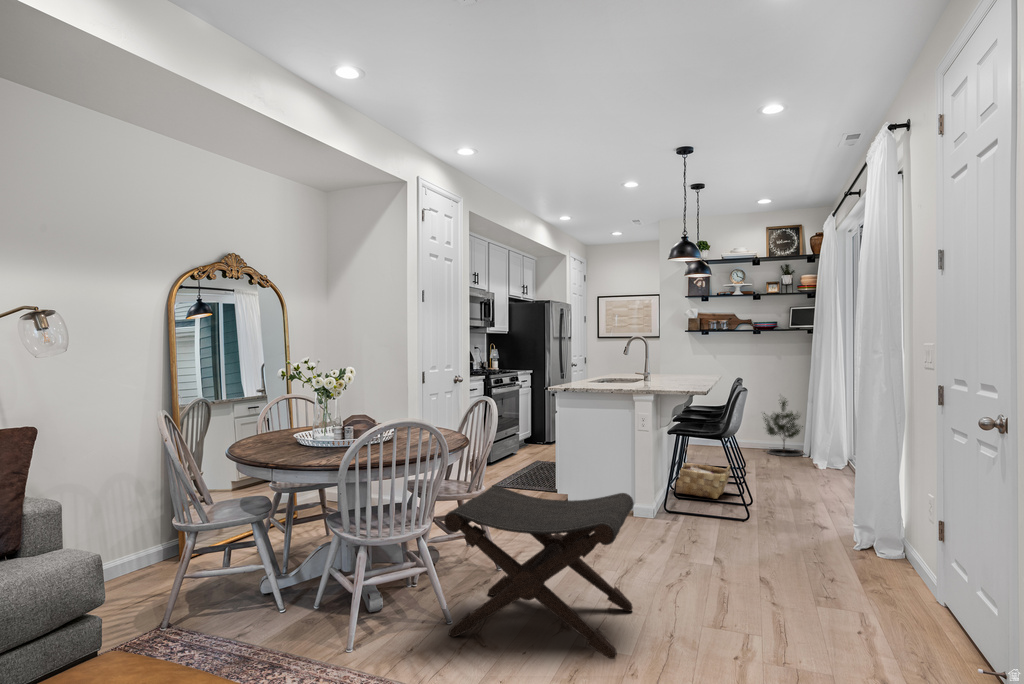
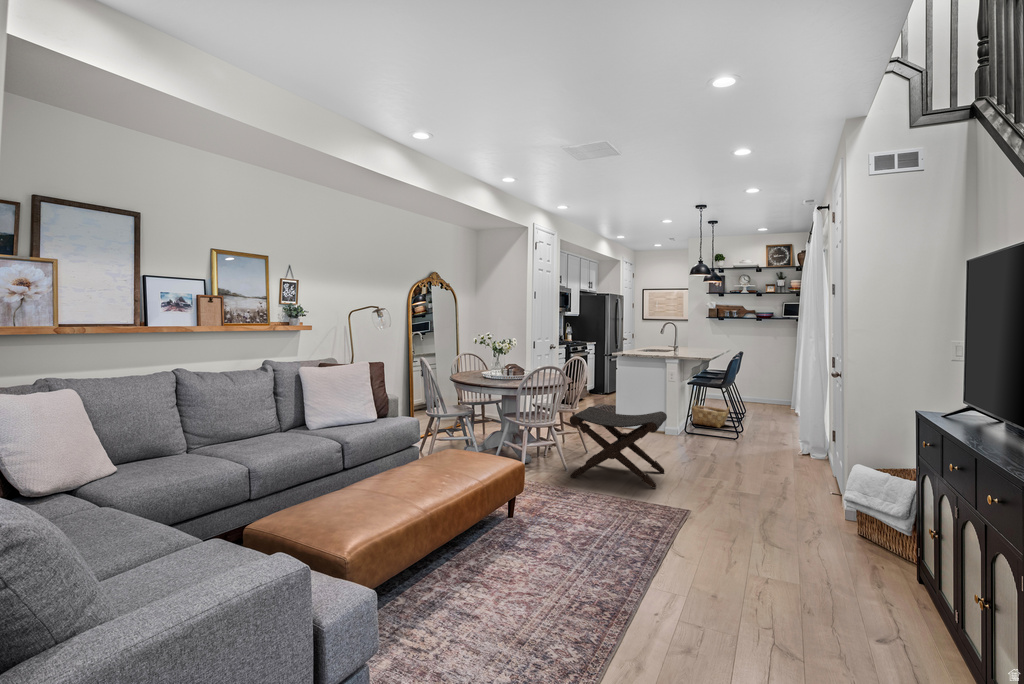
potted tree: present [764,398,803,456] -> none [757,362,788,406]

